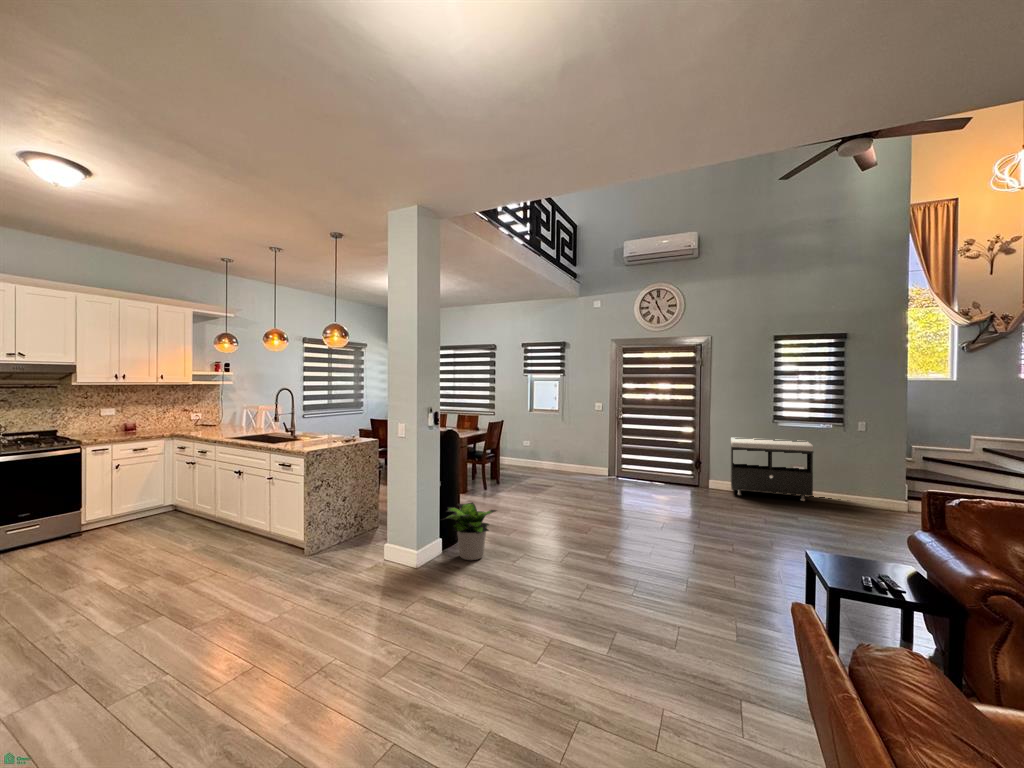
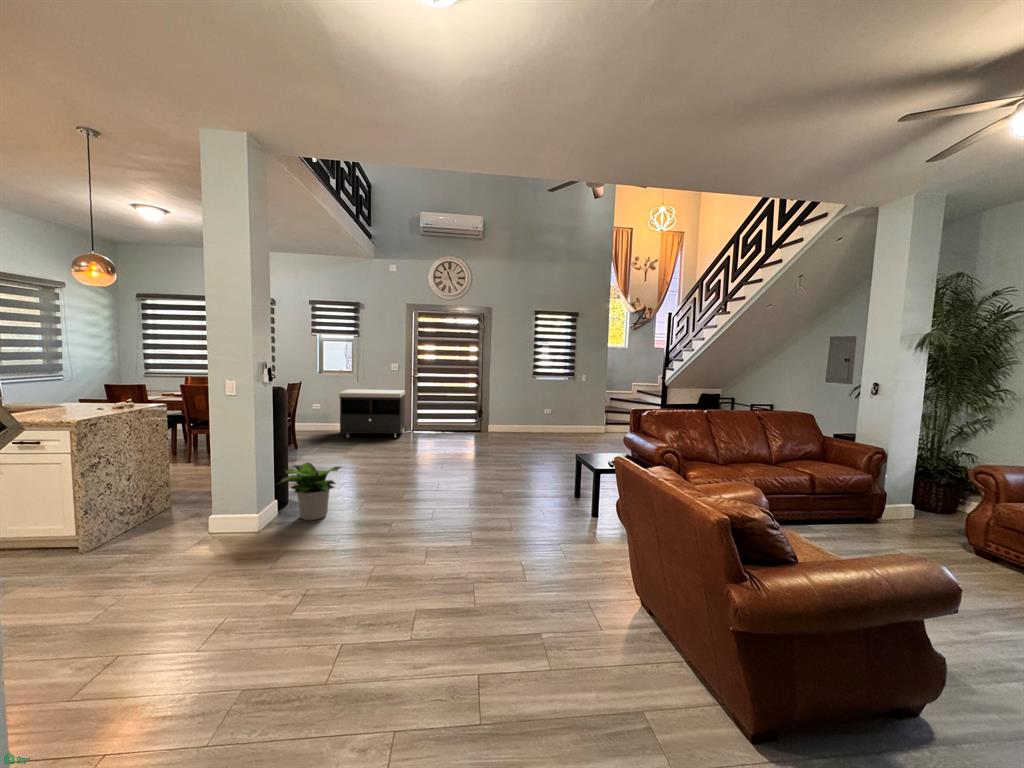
storage bench: present [731,438,814,501] -> present [339,390,405,437]

